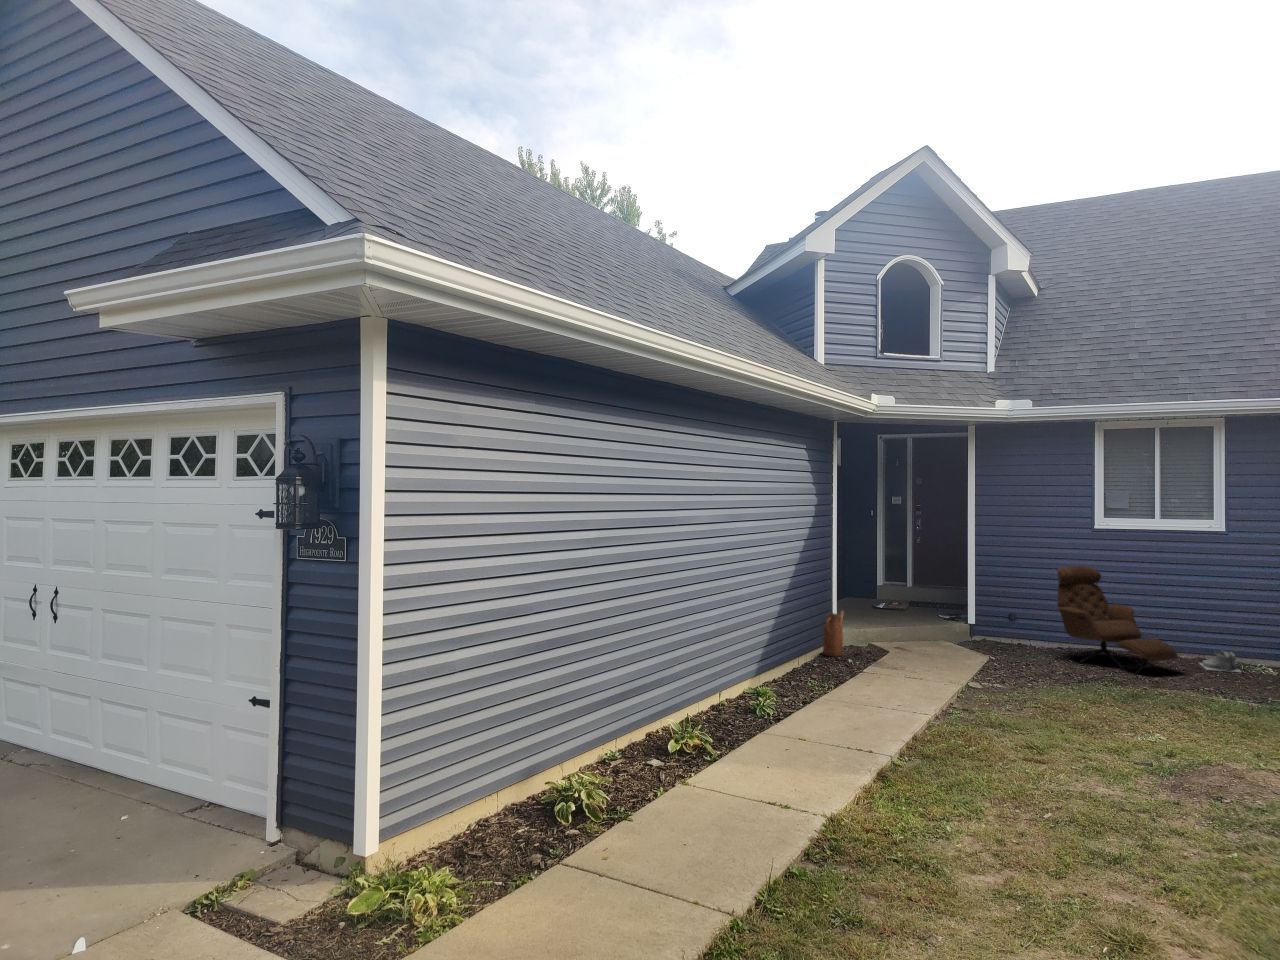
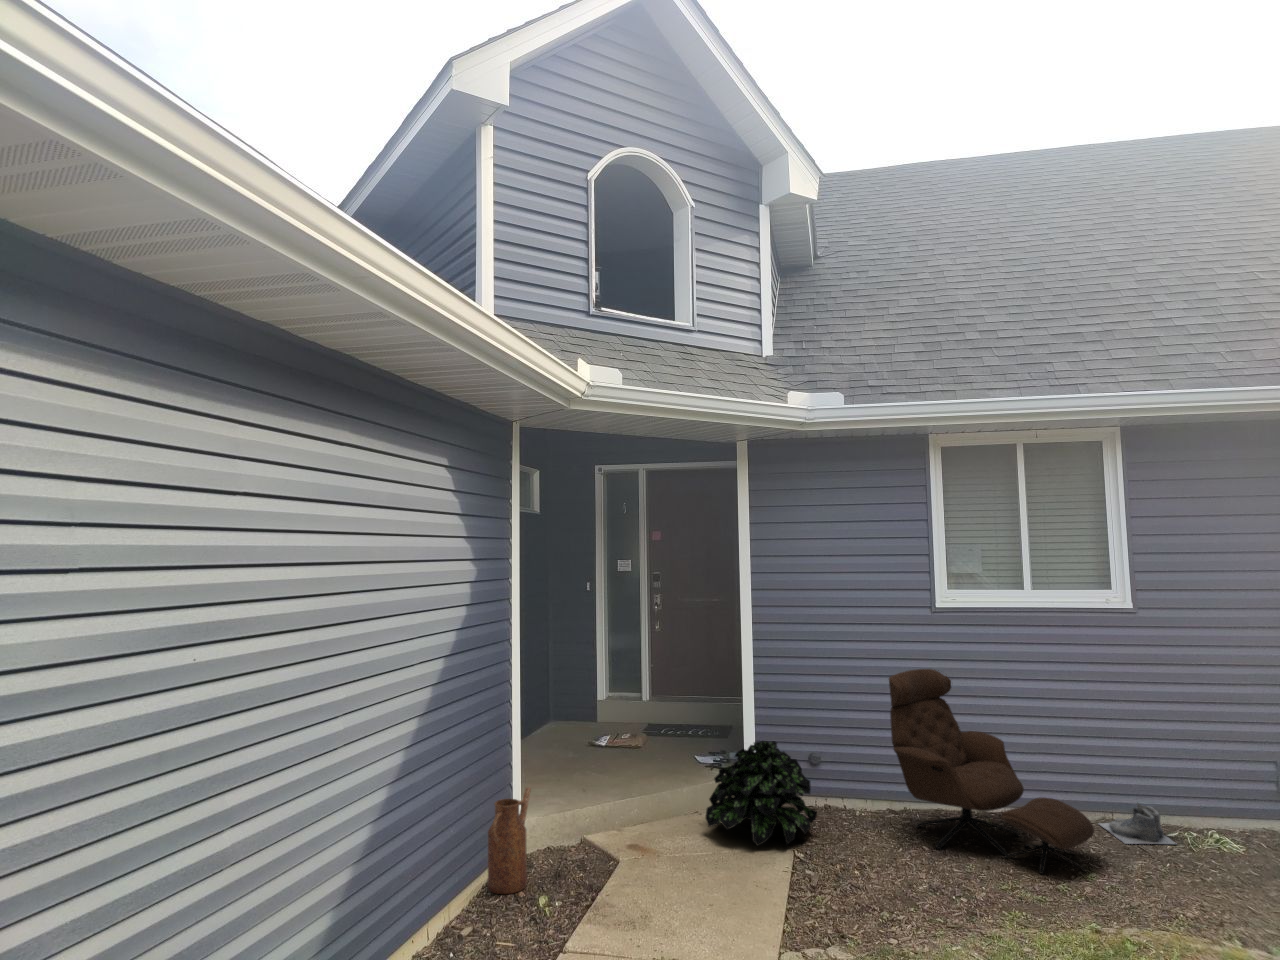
potted plant: none [941,601,1009,654] -> present [706,741,817,846]

